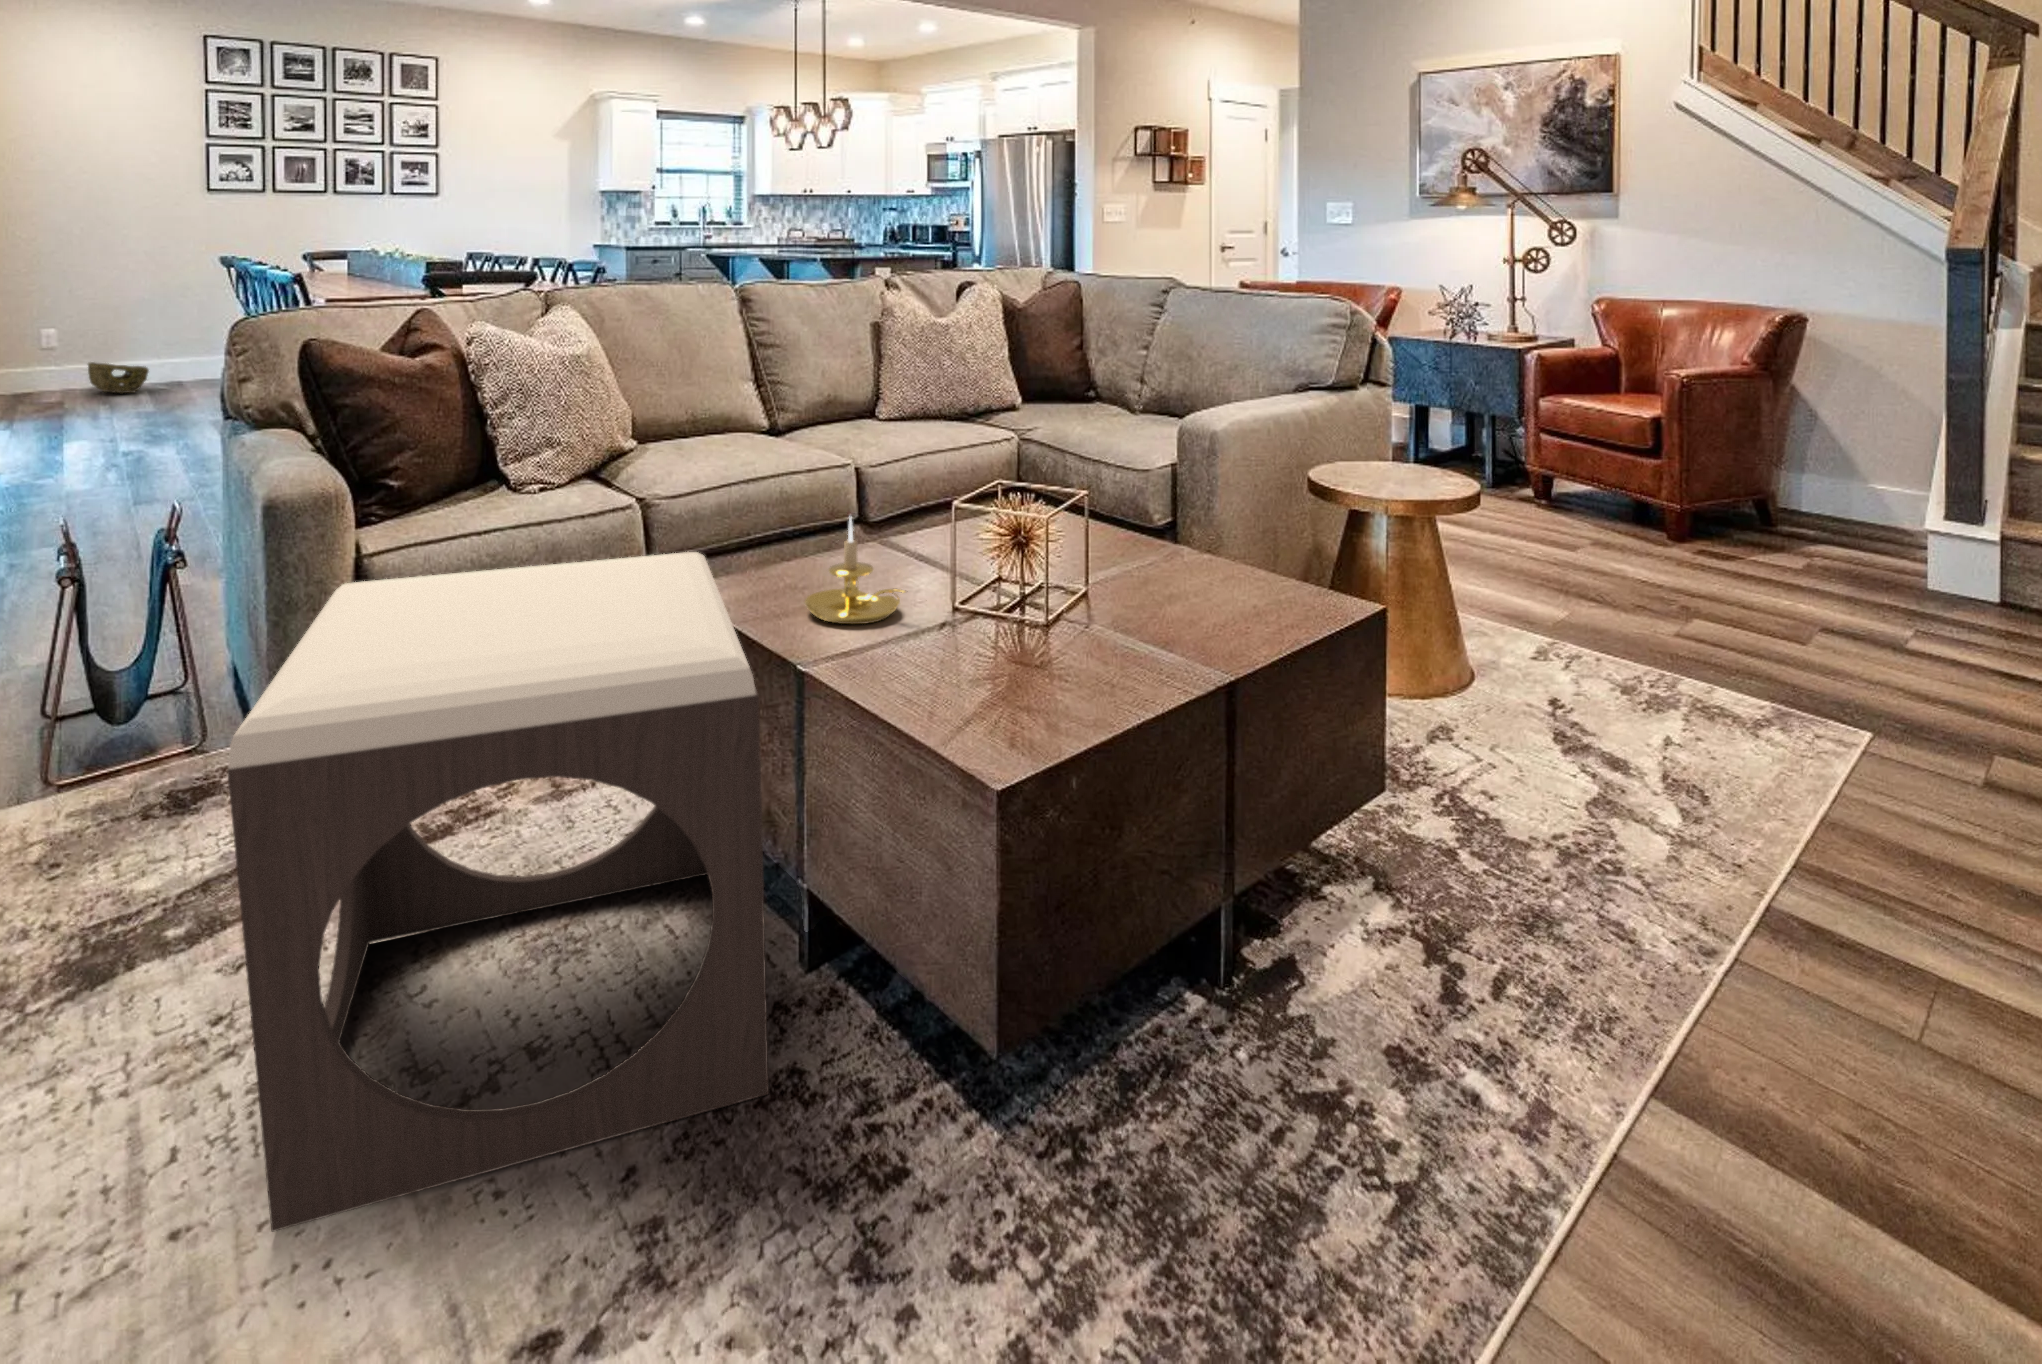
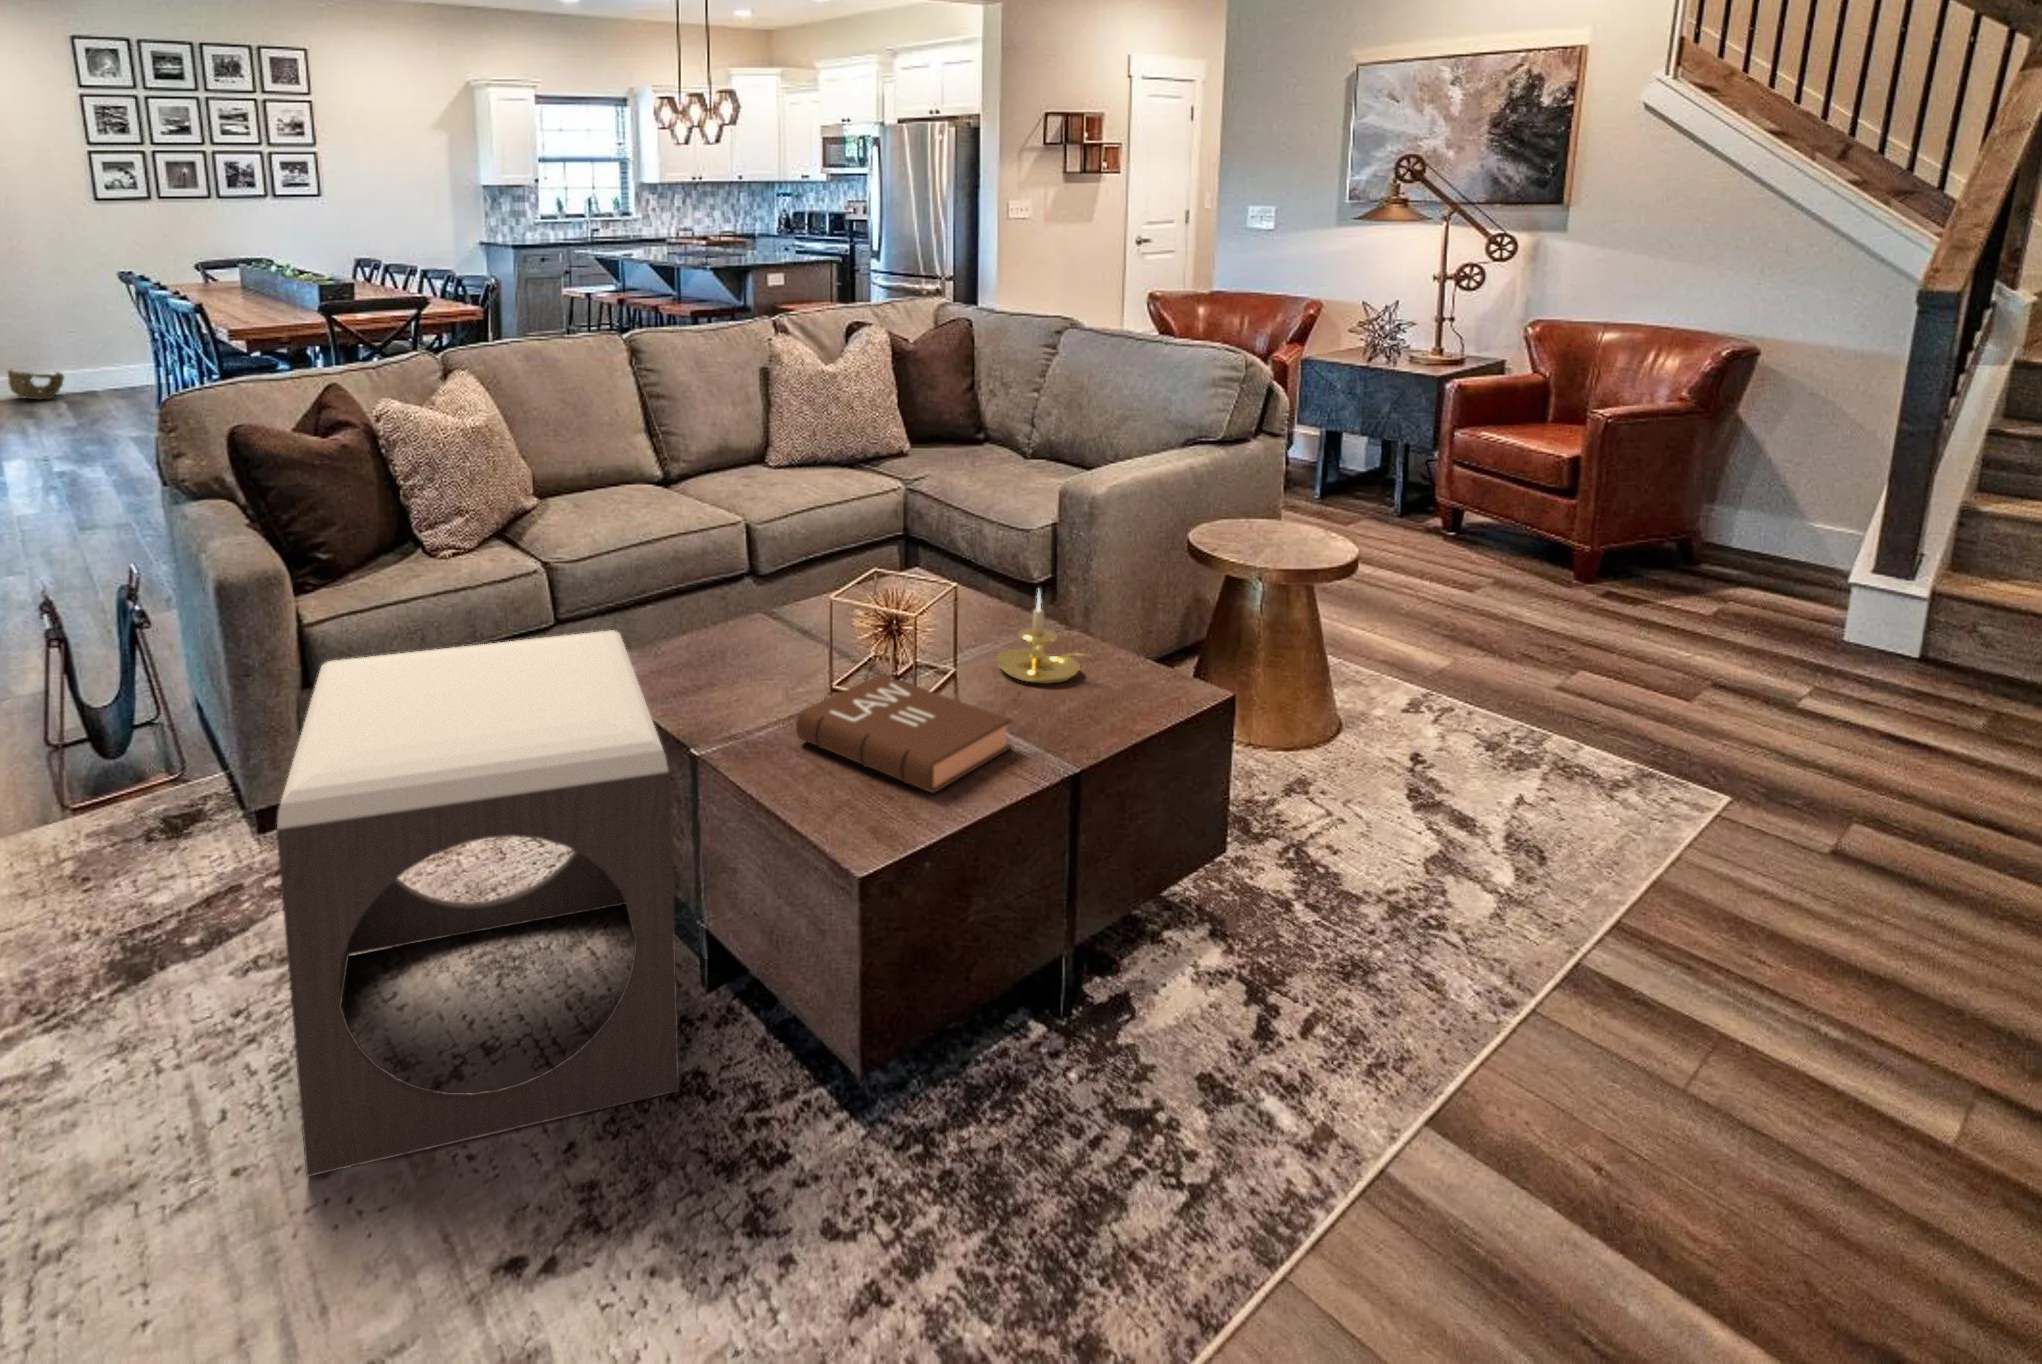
candle holder: present [805,517,906,624] -> present [996,591,1090,684]
book: none [911,598,1163,720] -> present [796,675,1012,793]

